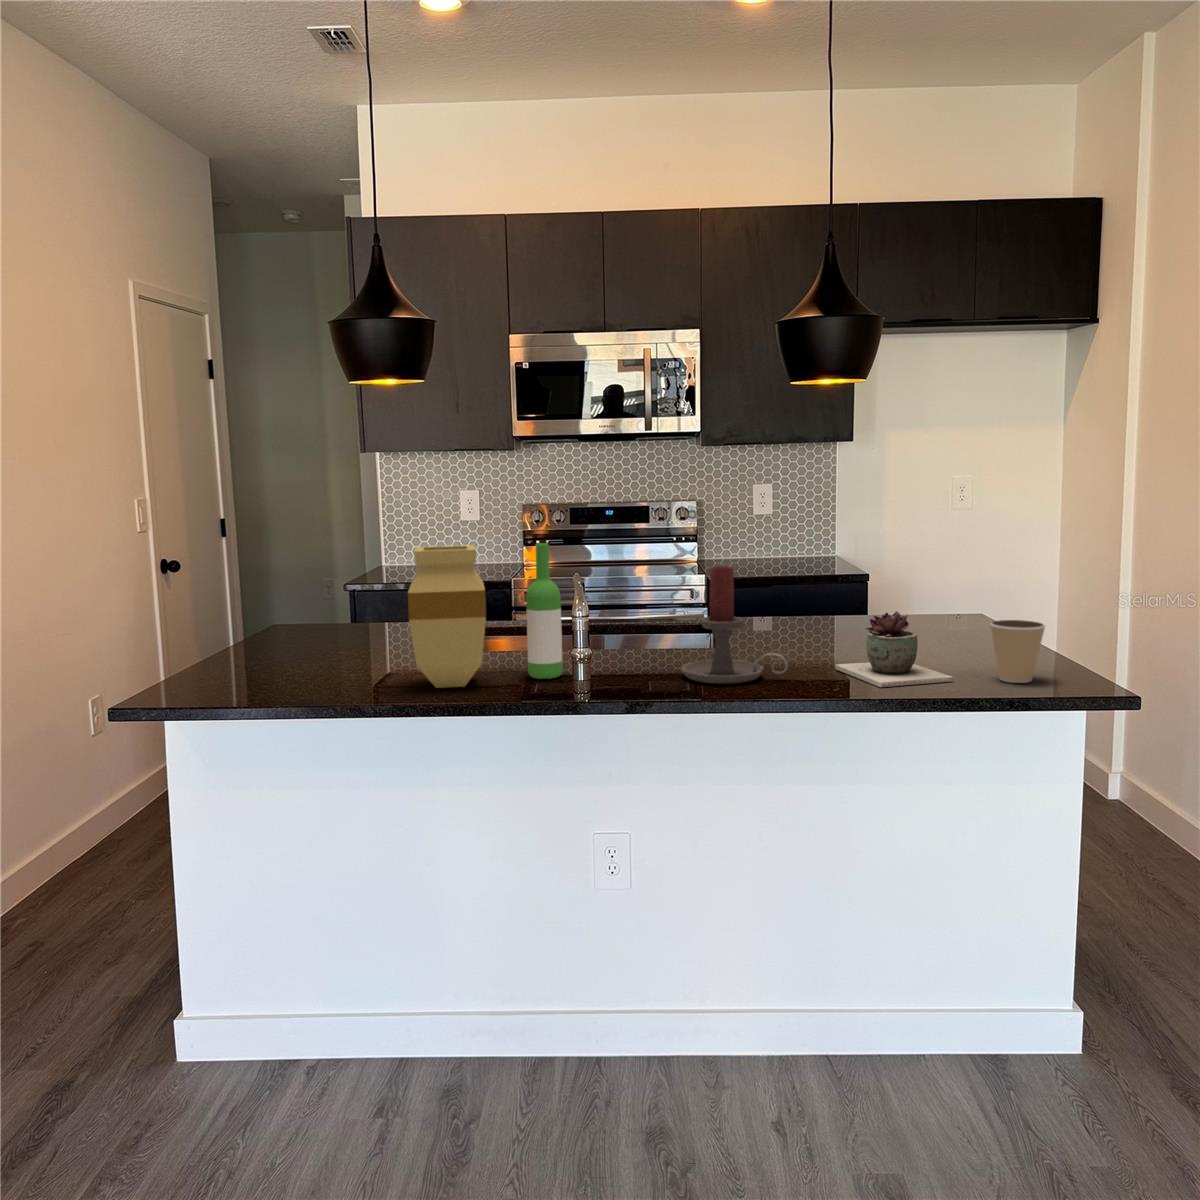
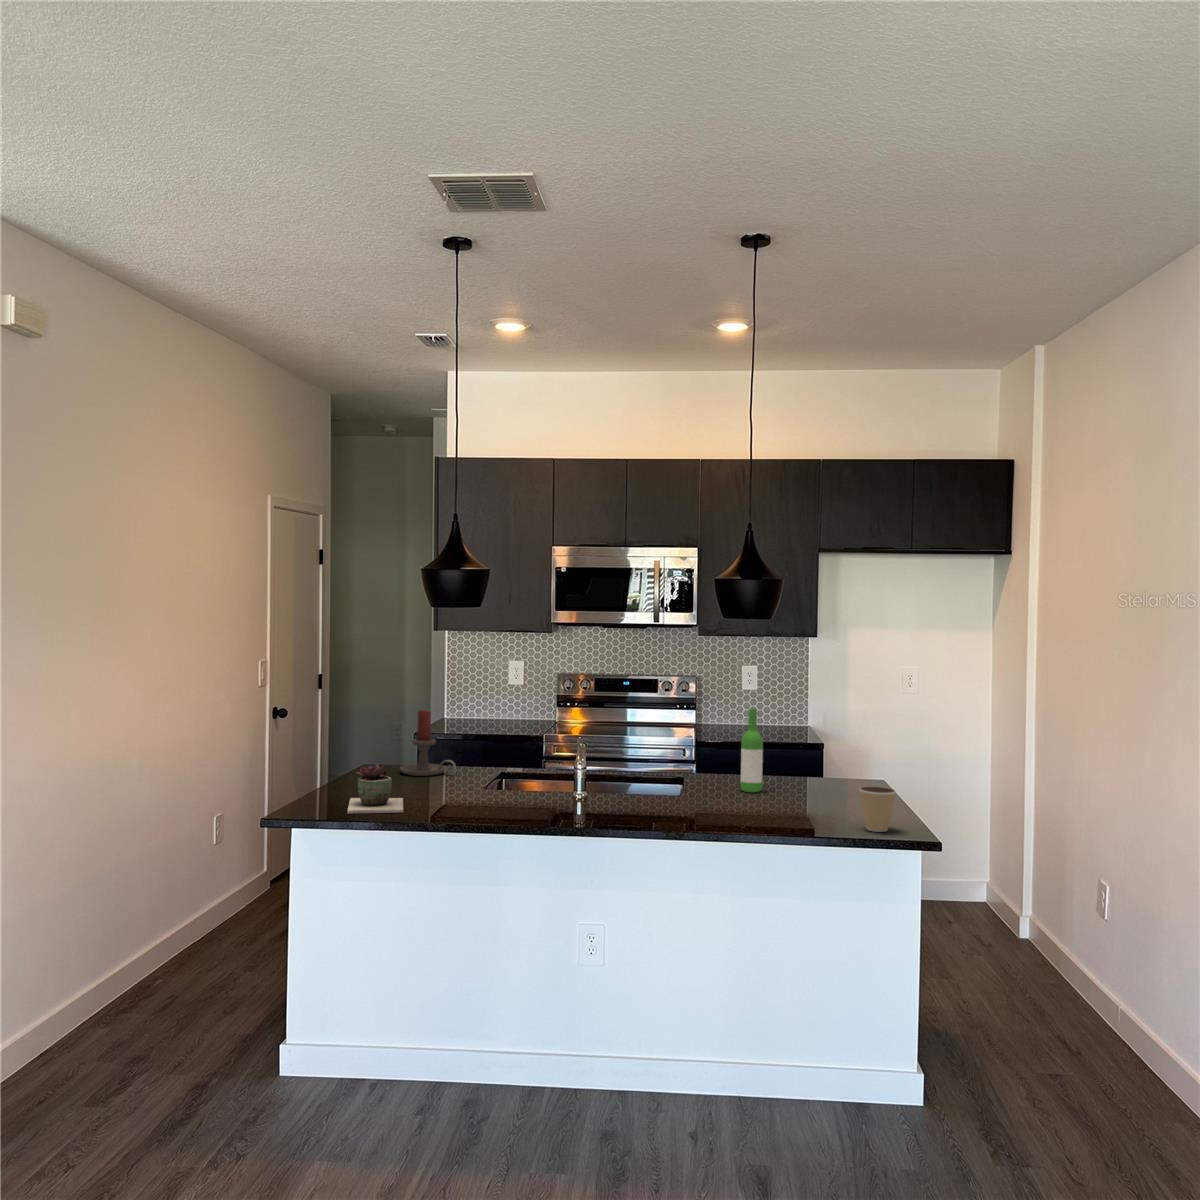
wine bottle: present [526,543,562,679] -> present [741,708,763,792]
vase: present [408,545,486,688] -> none [459,716,512,815]
candle holder: present [682,566,788,684] -> present [401,710,456,776]
succulent plant: present [835,612,953,687] -> present [347,764,403,814]

